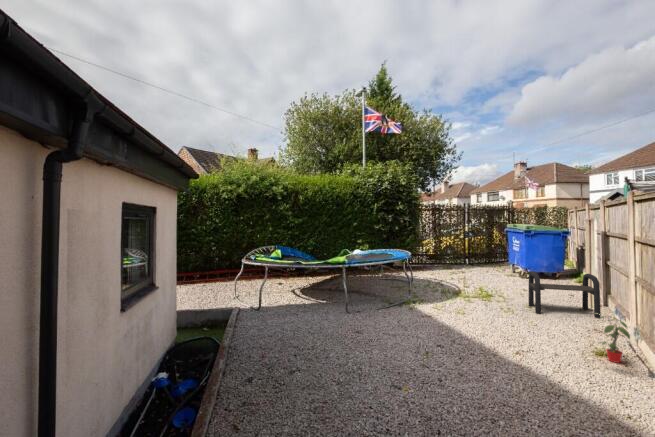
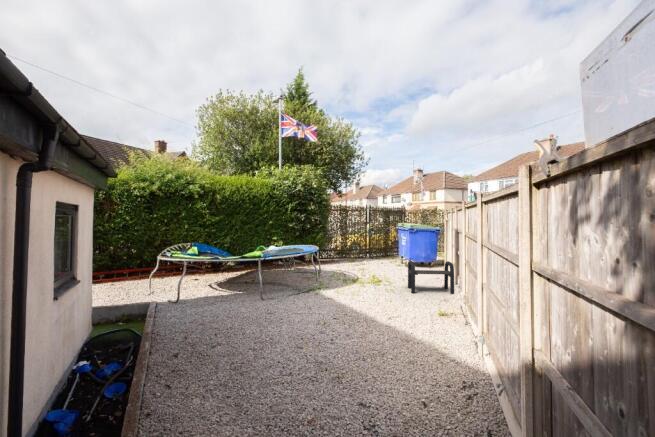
potted plant: present [601,316,630,363] -> none [440,288,463,322]

